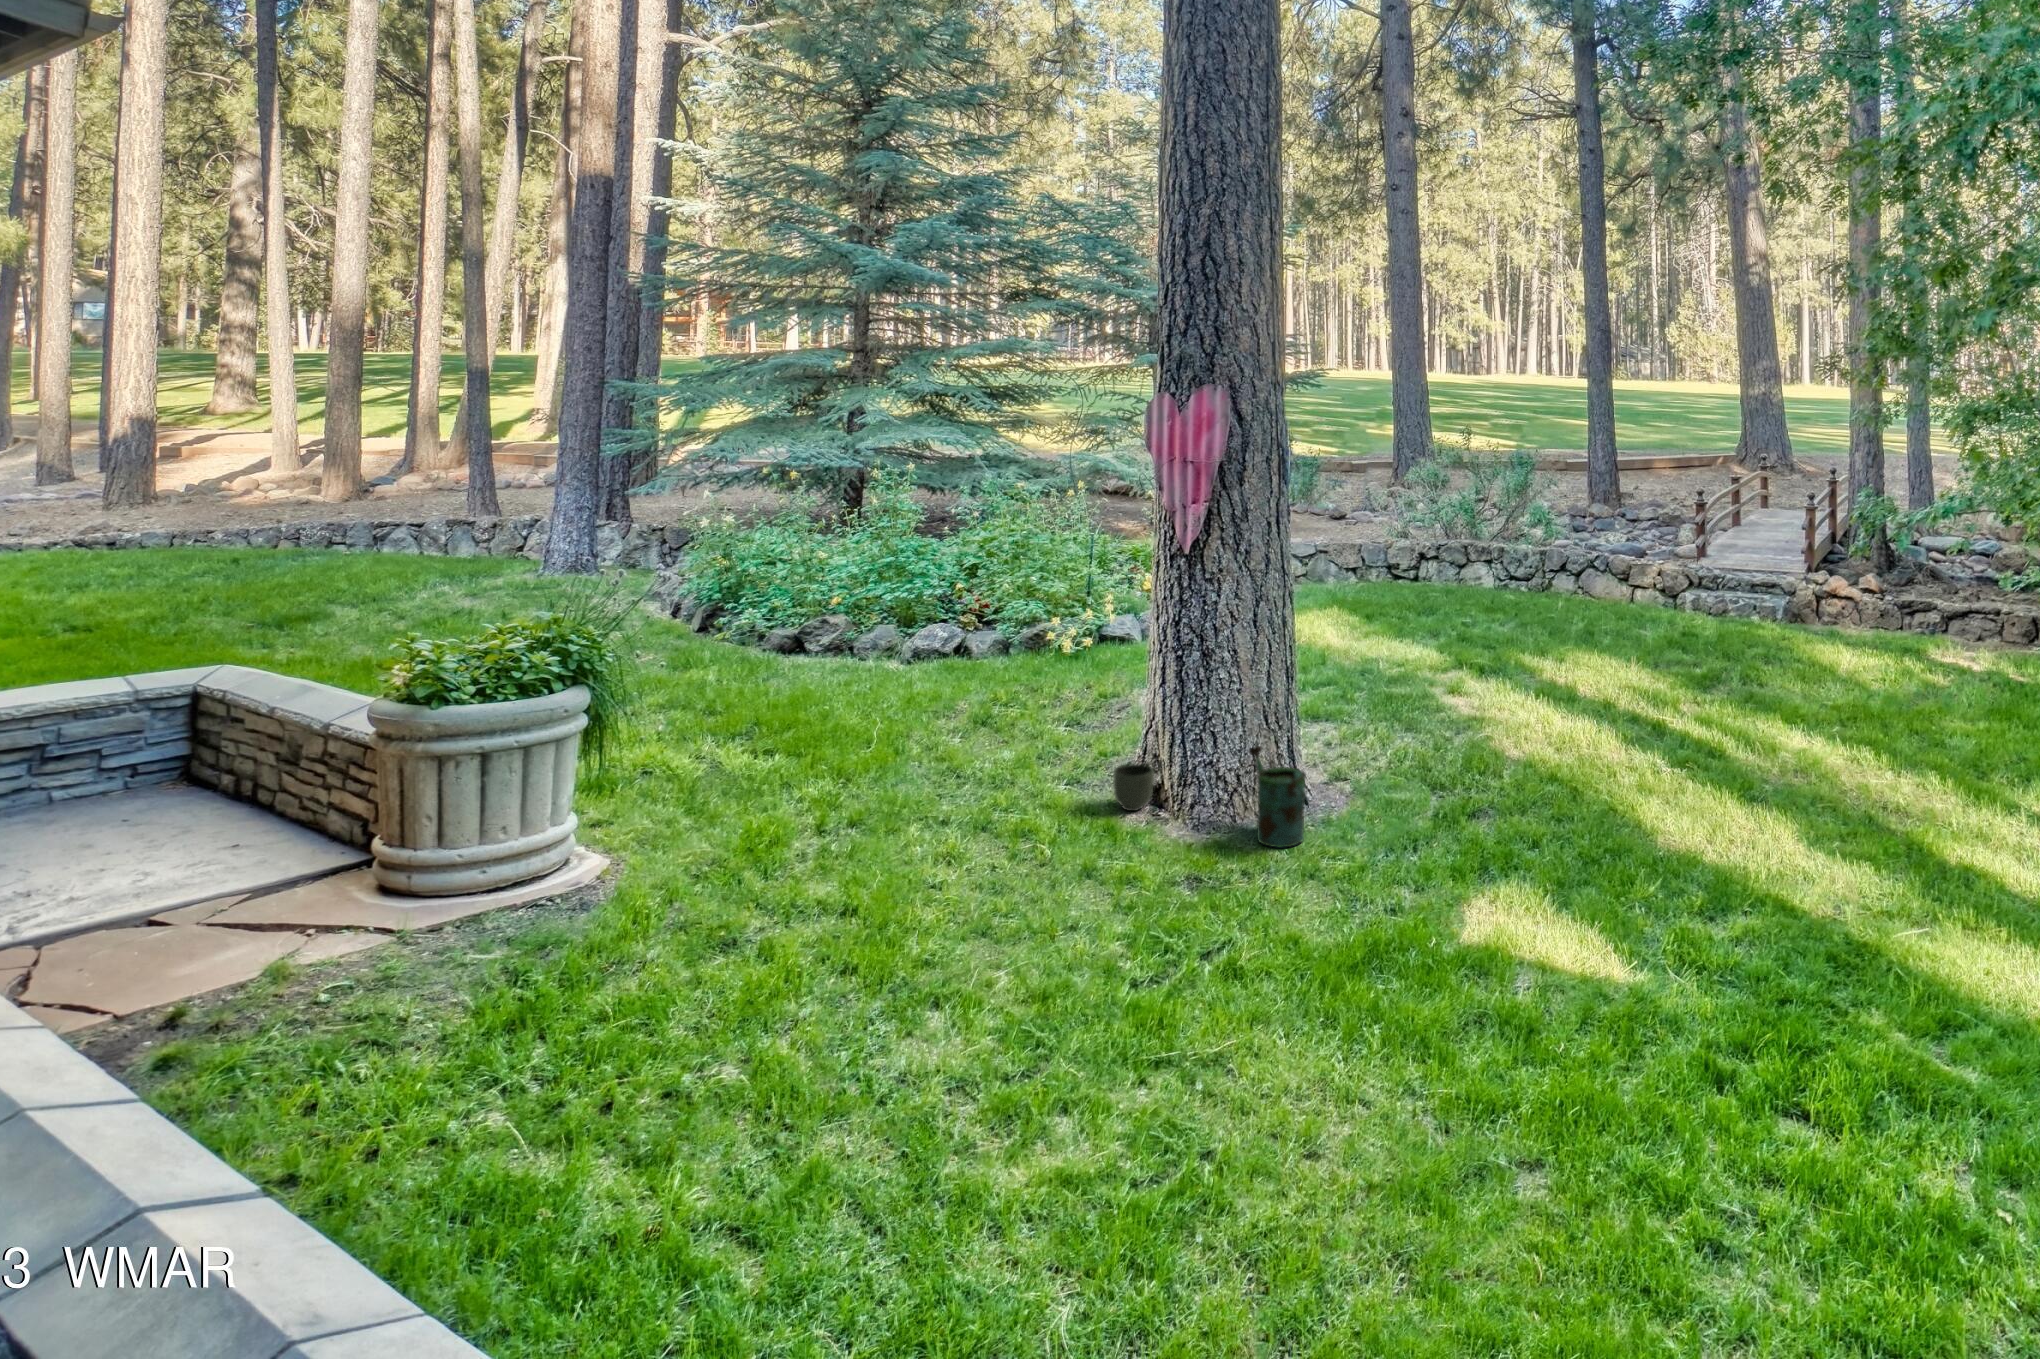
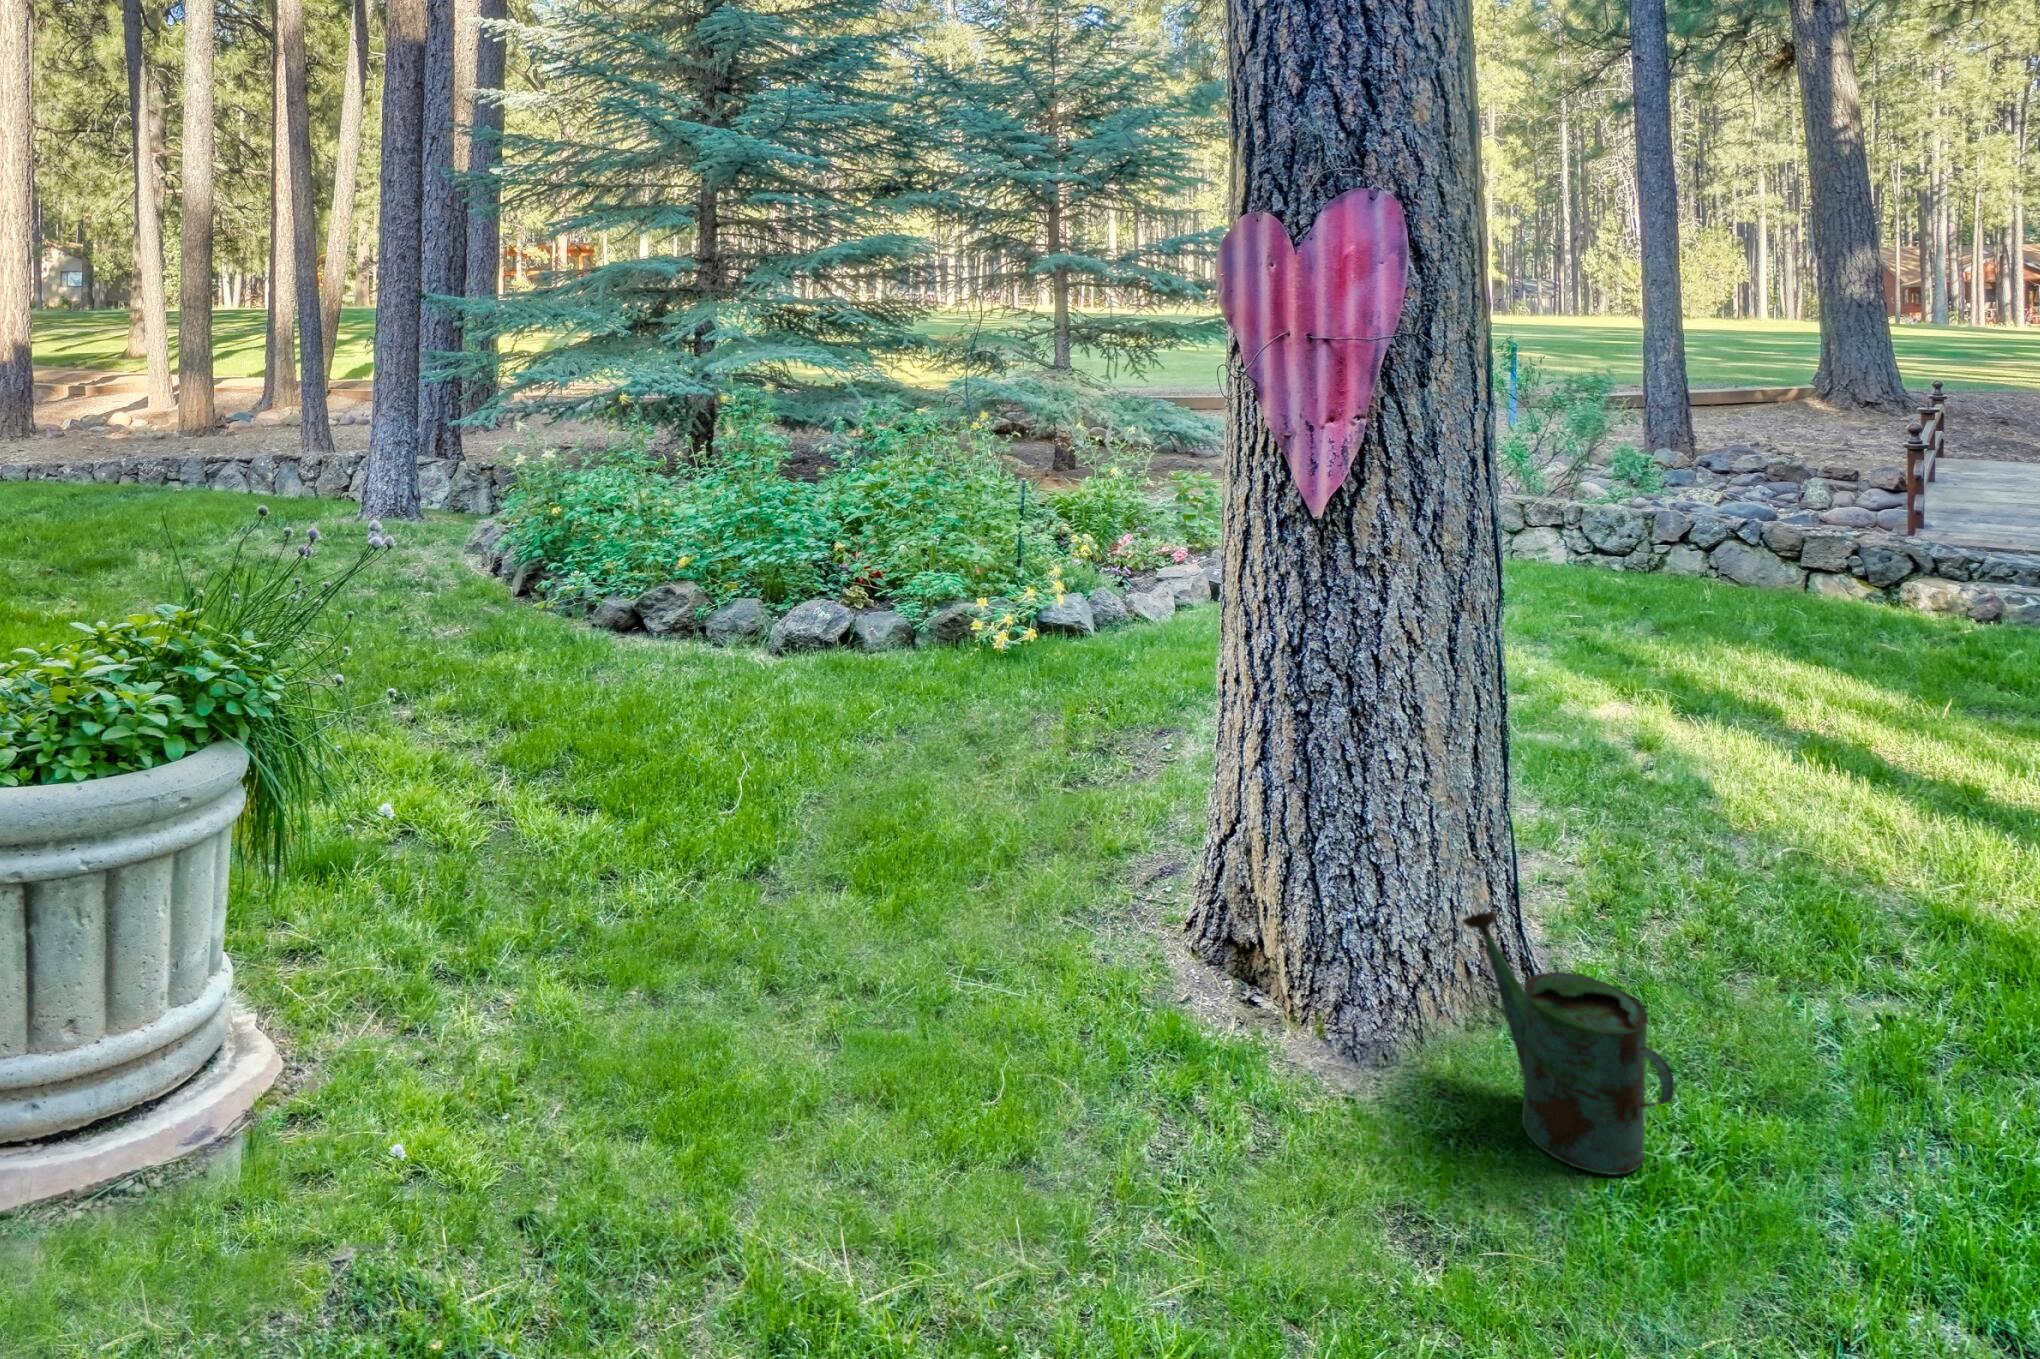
planter: present [1113,764,1154,811] -> none [1170,908,1252,1010]

